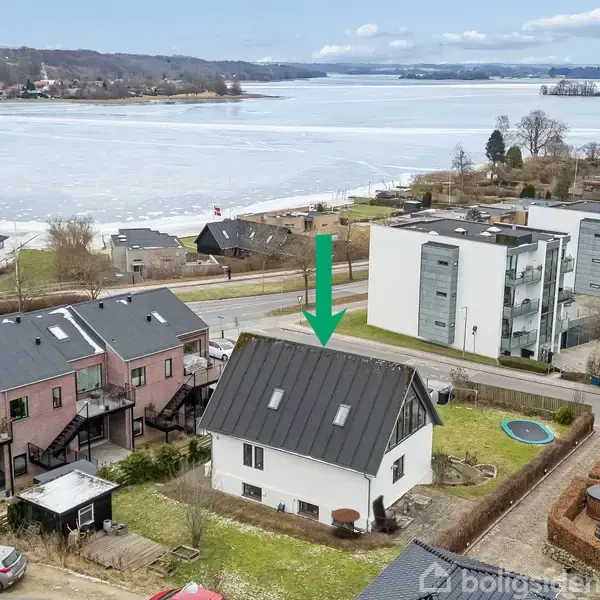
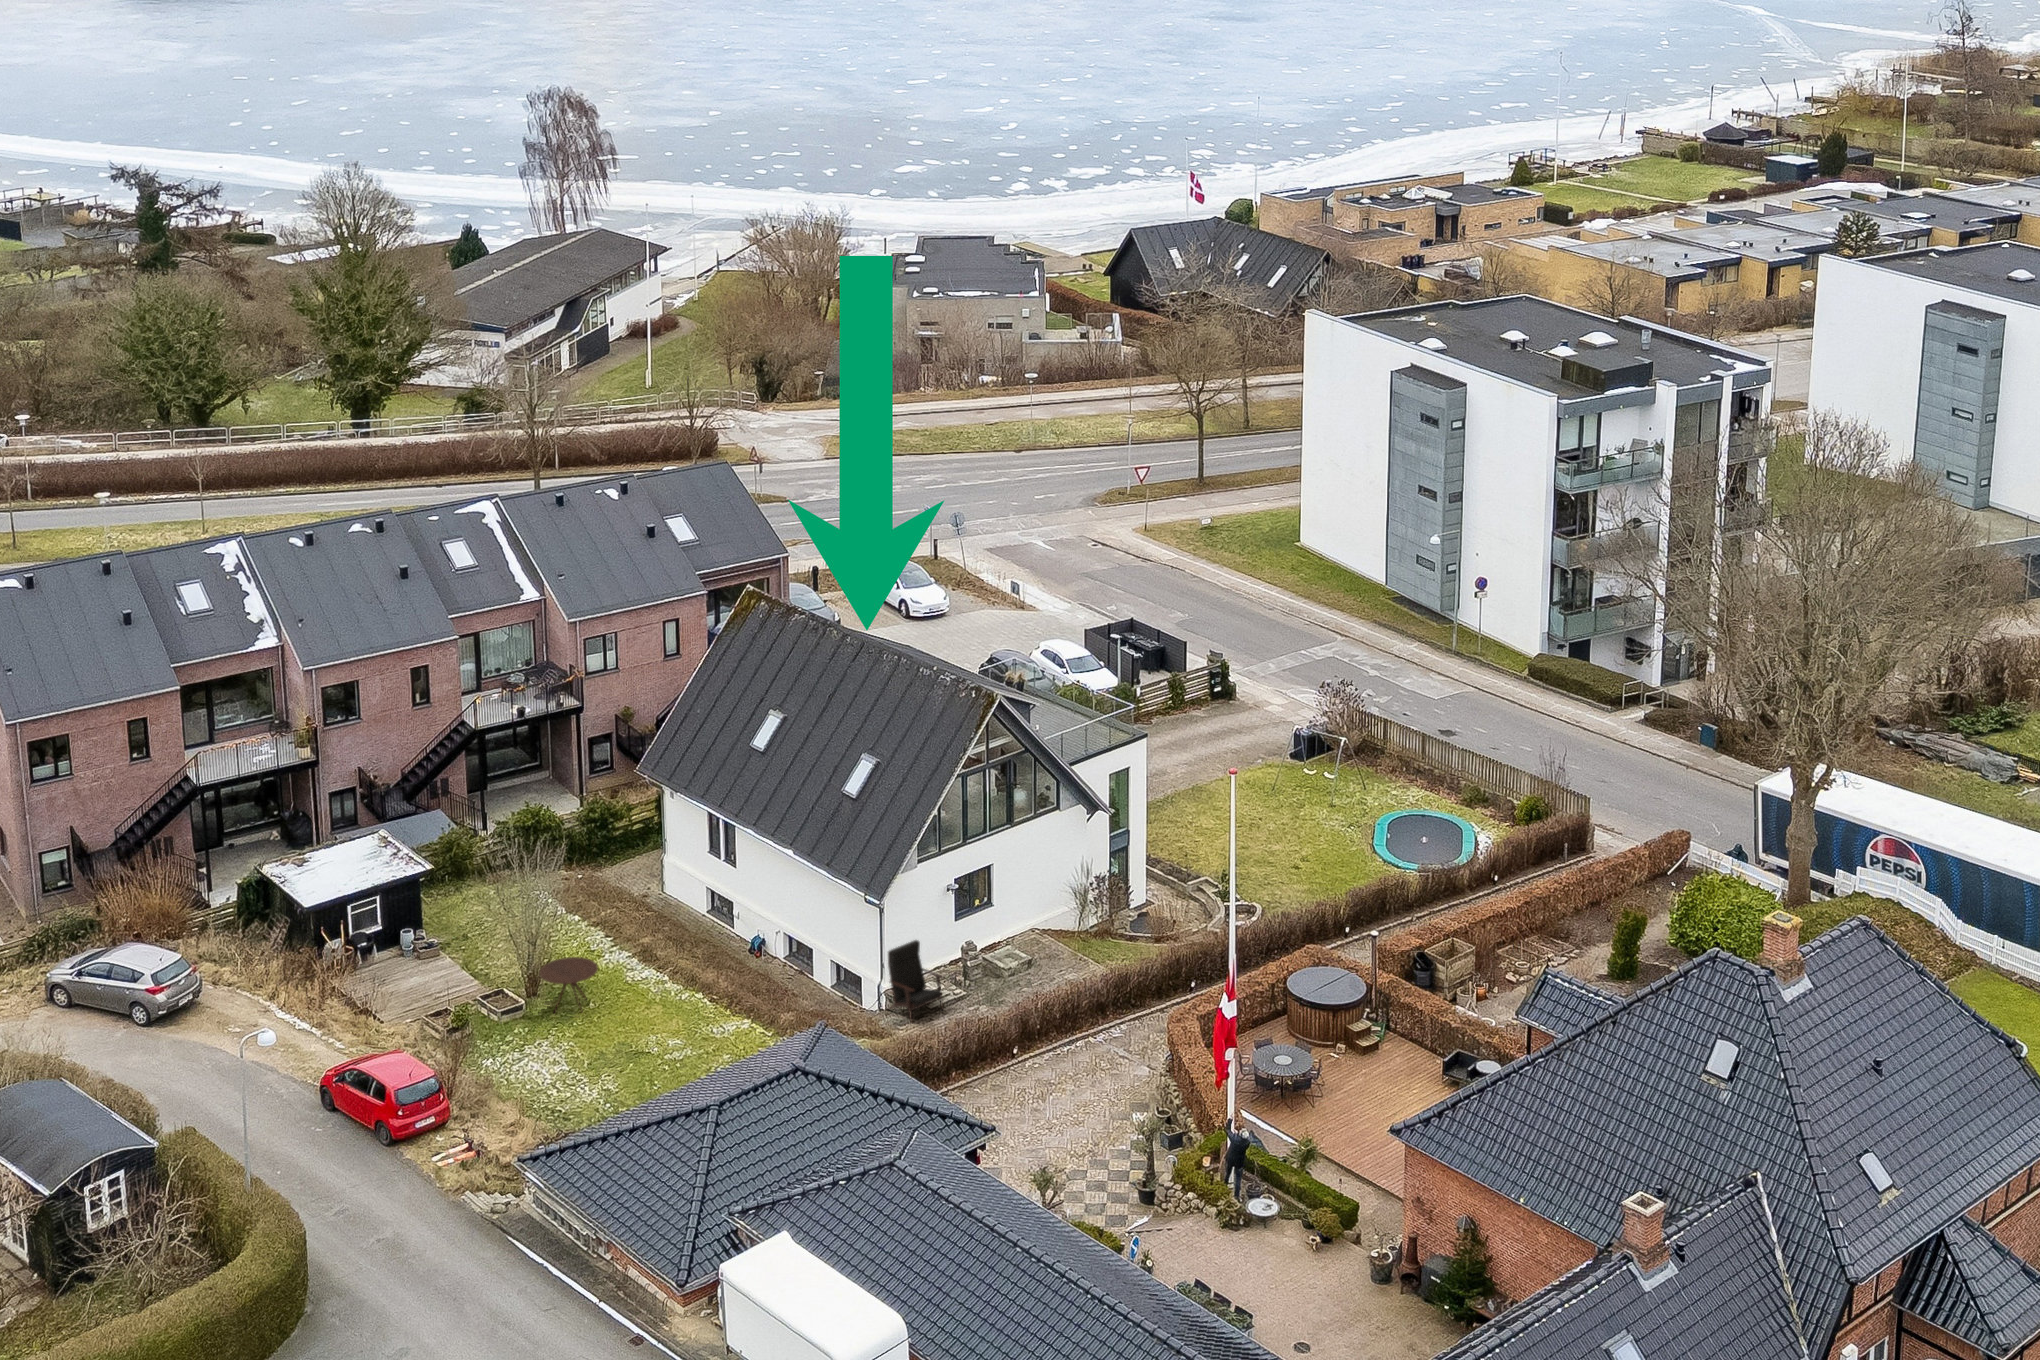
round table: present [331,508,360,536] -> present [539,957,598,1013]

